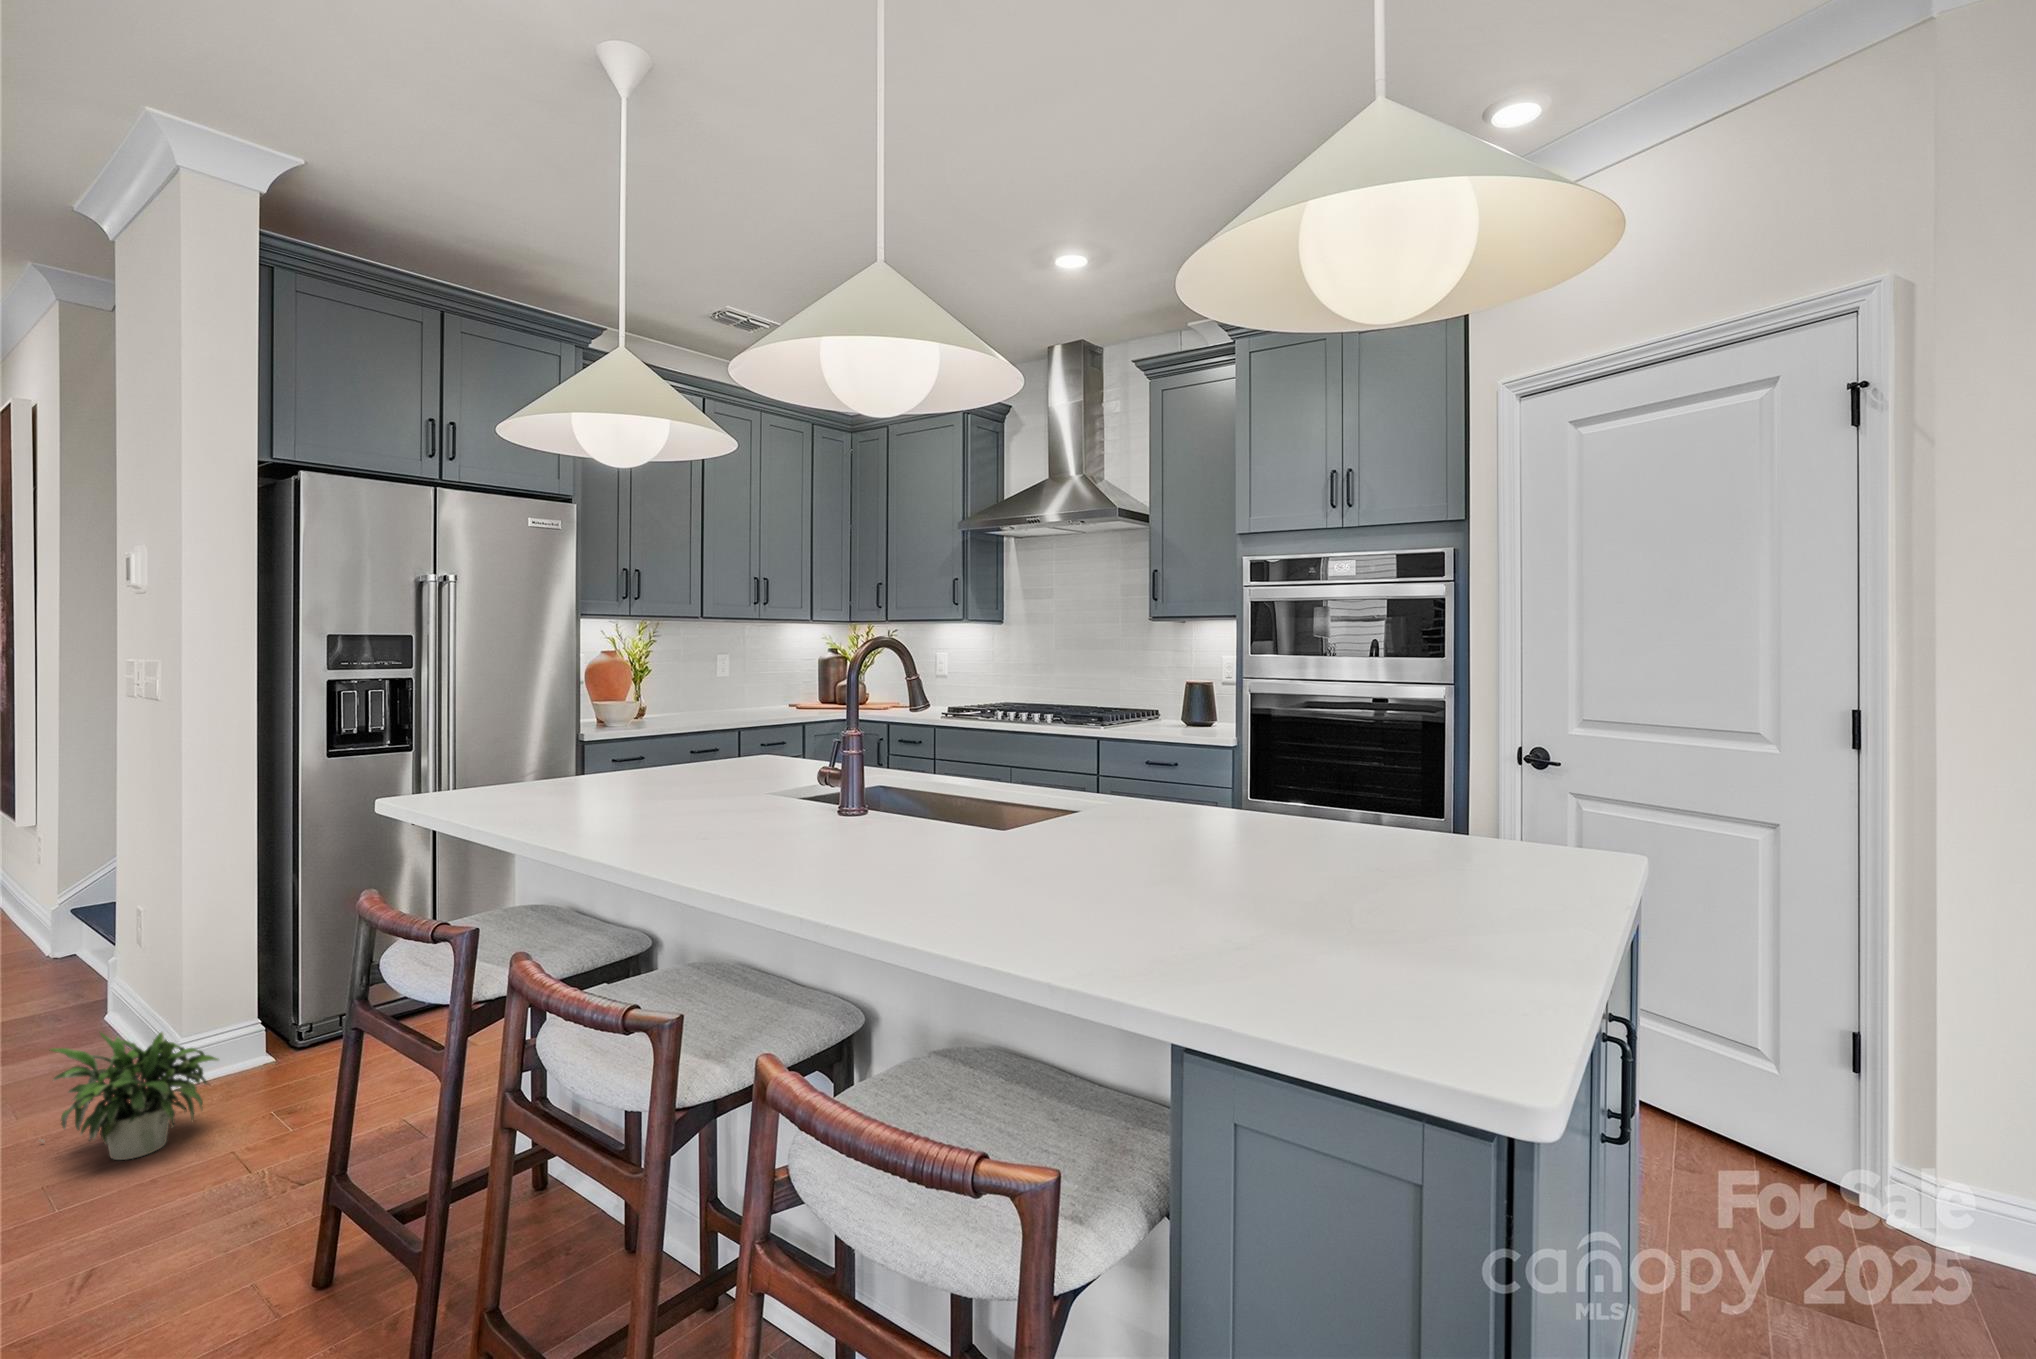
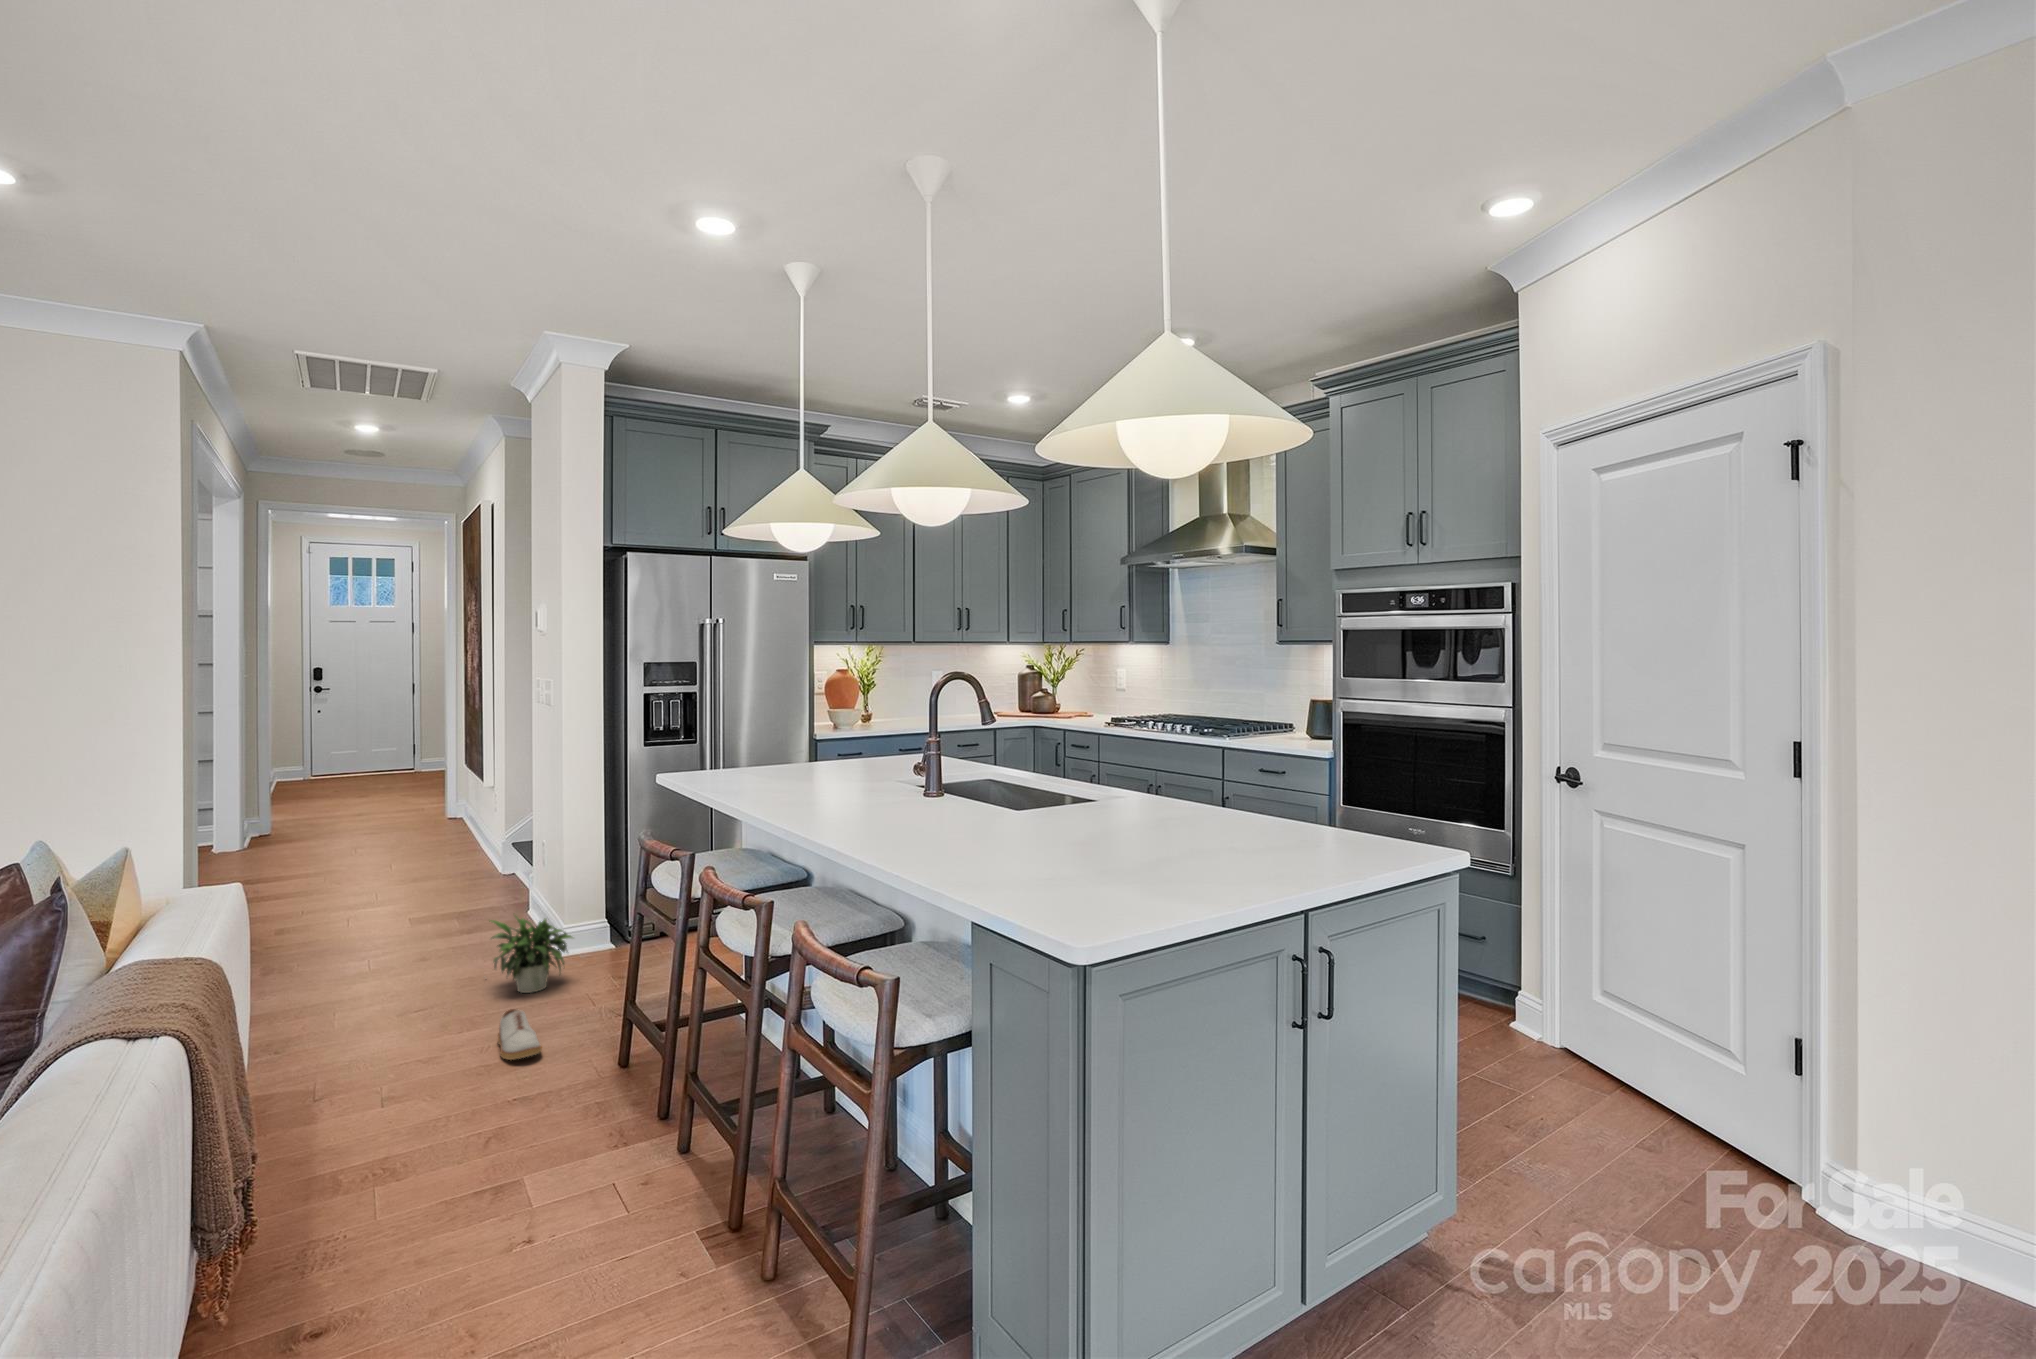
shoe: none [82,1203,179,1302] -> present [498,1009,542,1060]

